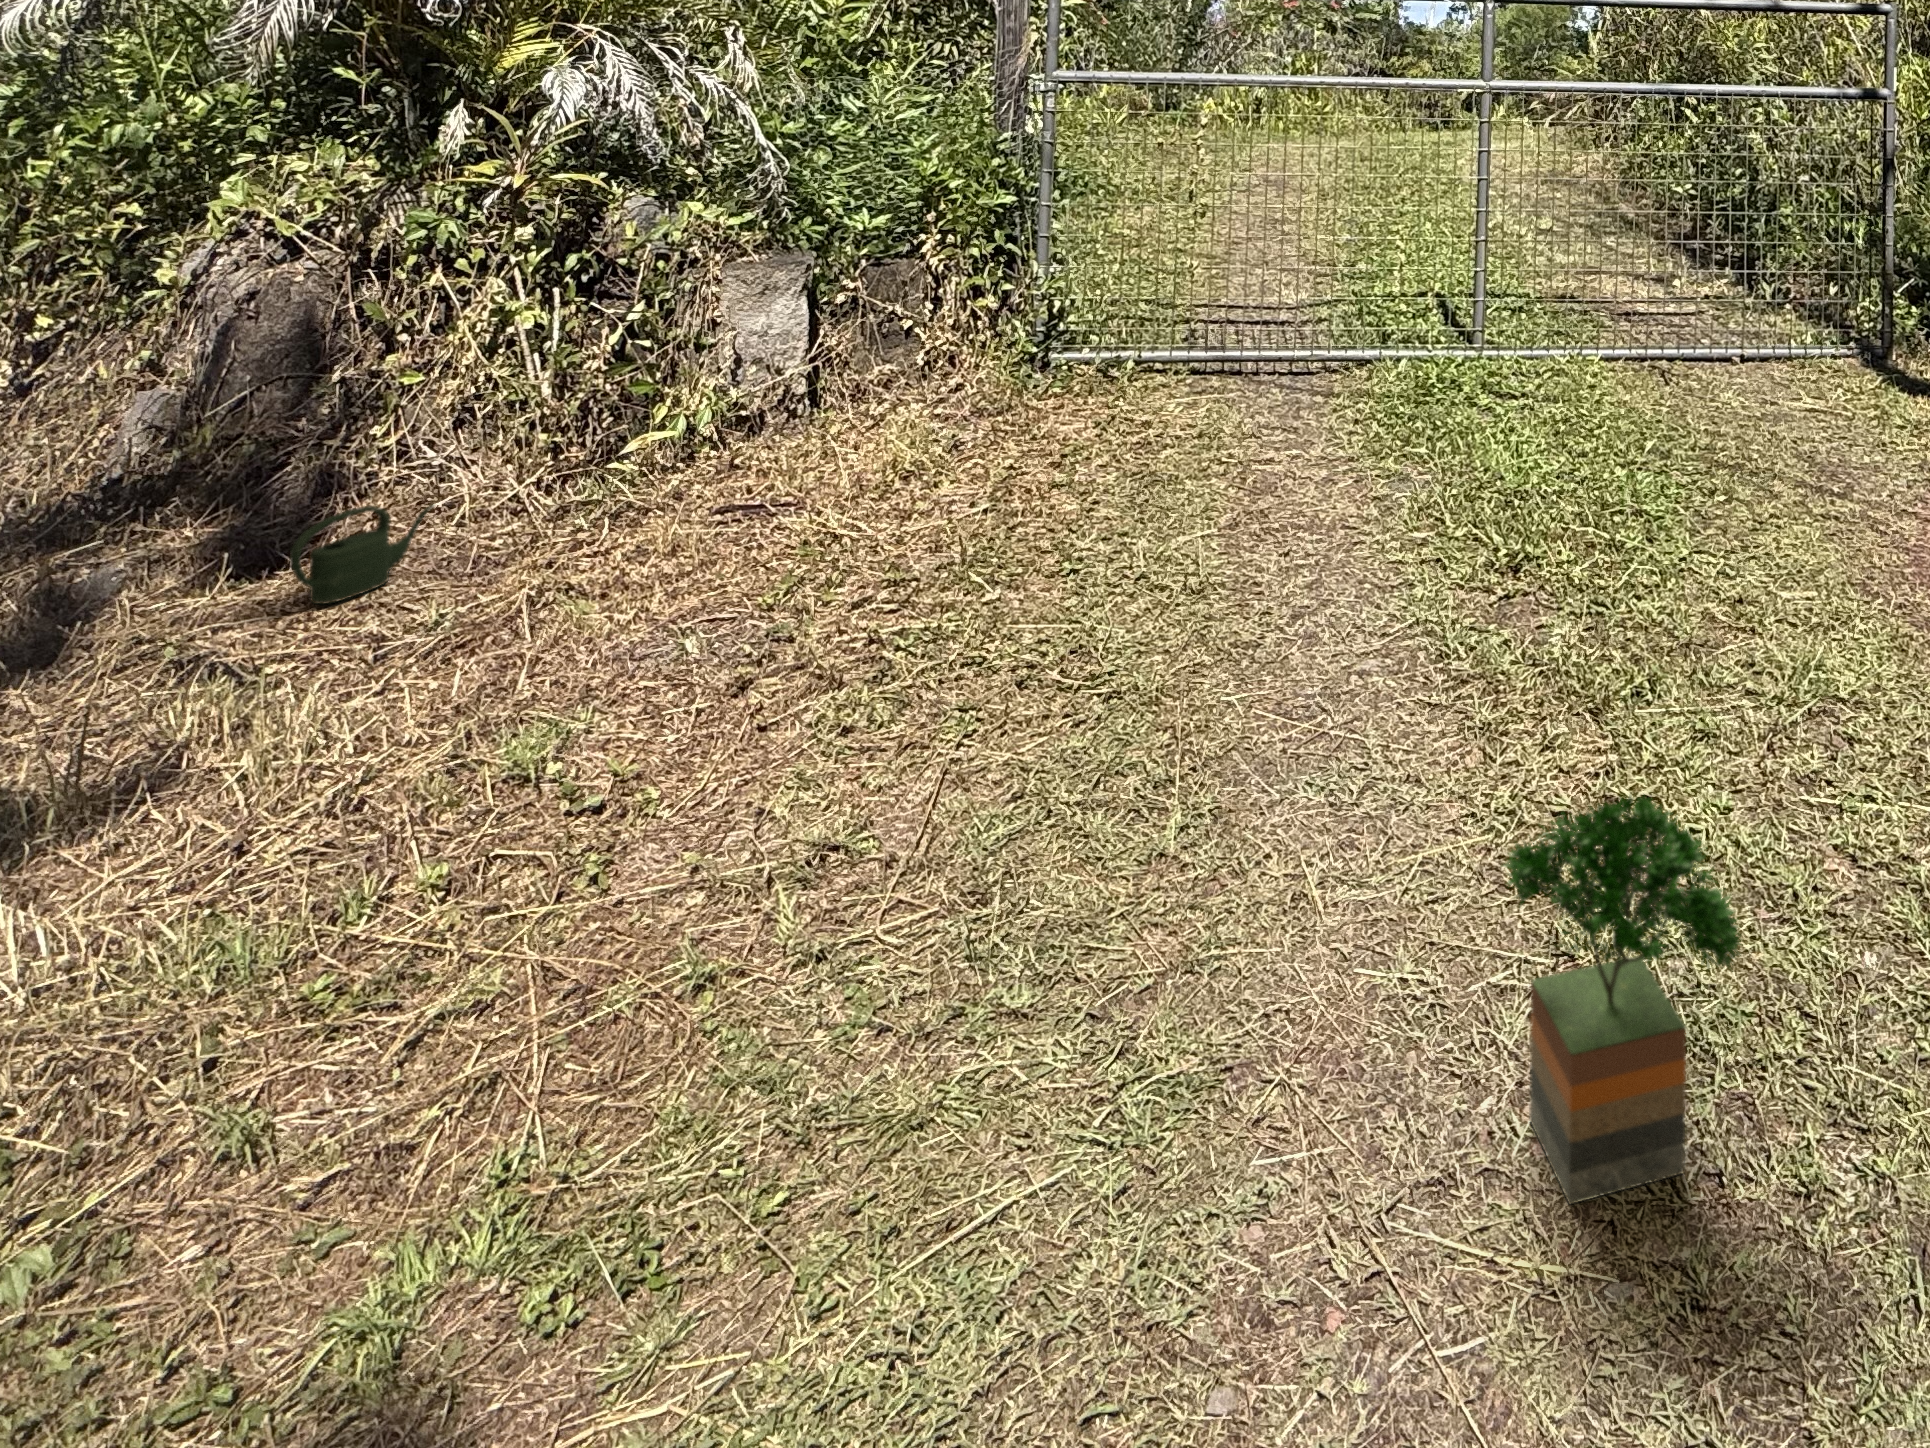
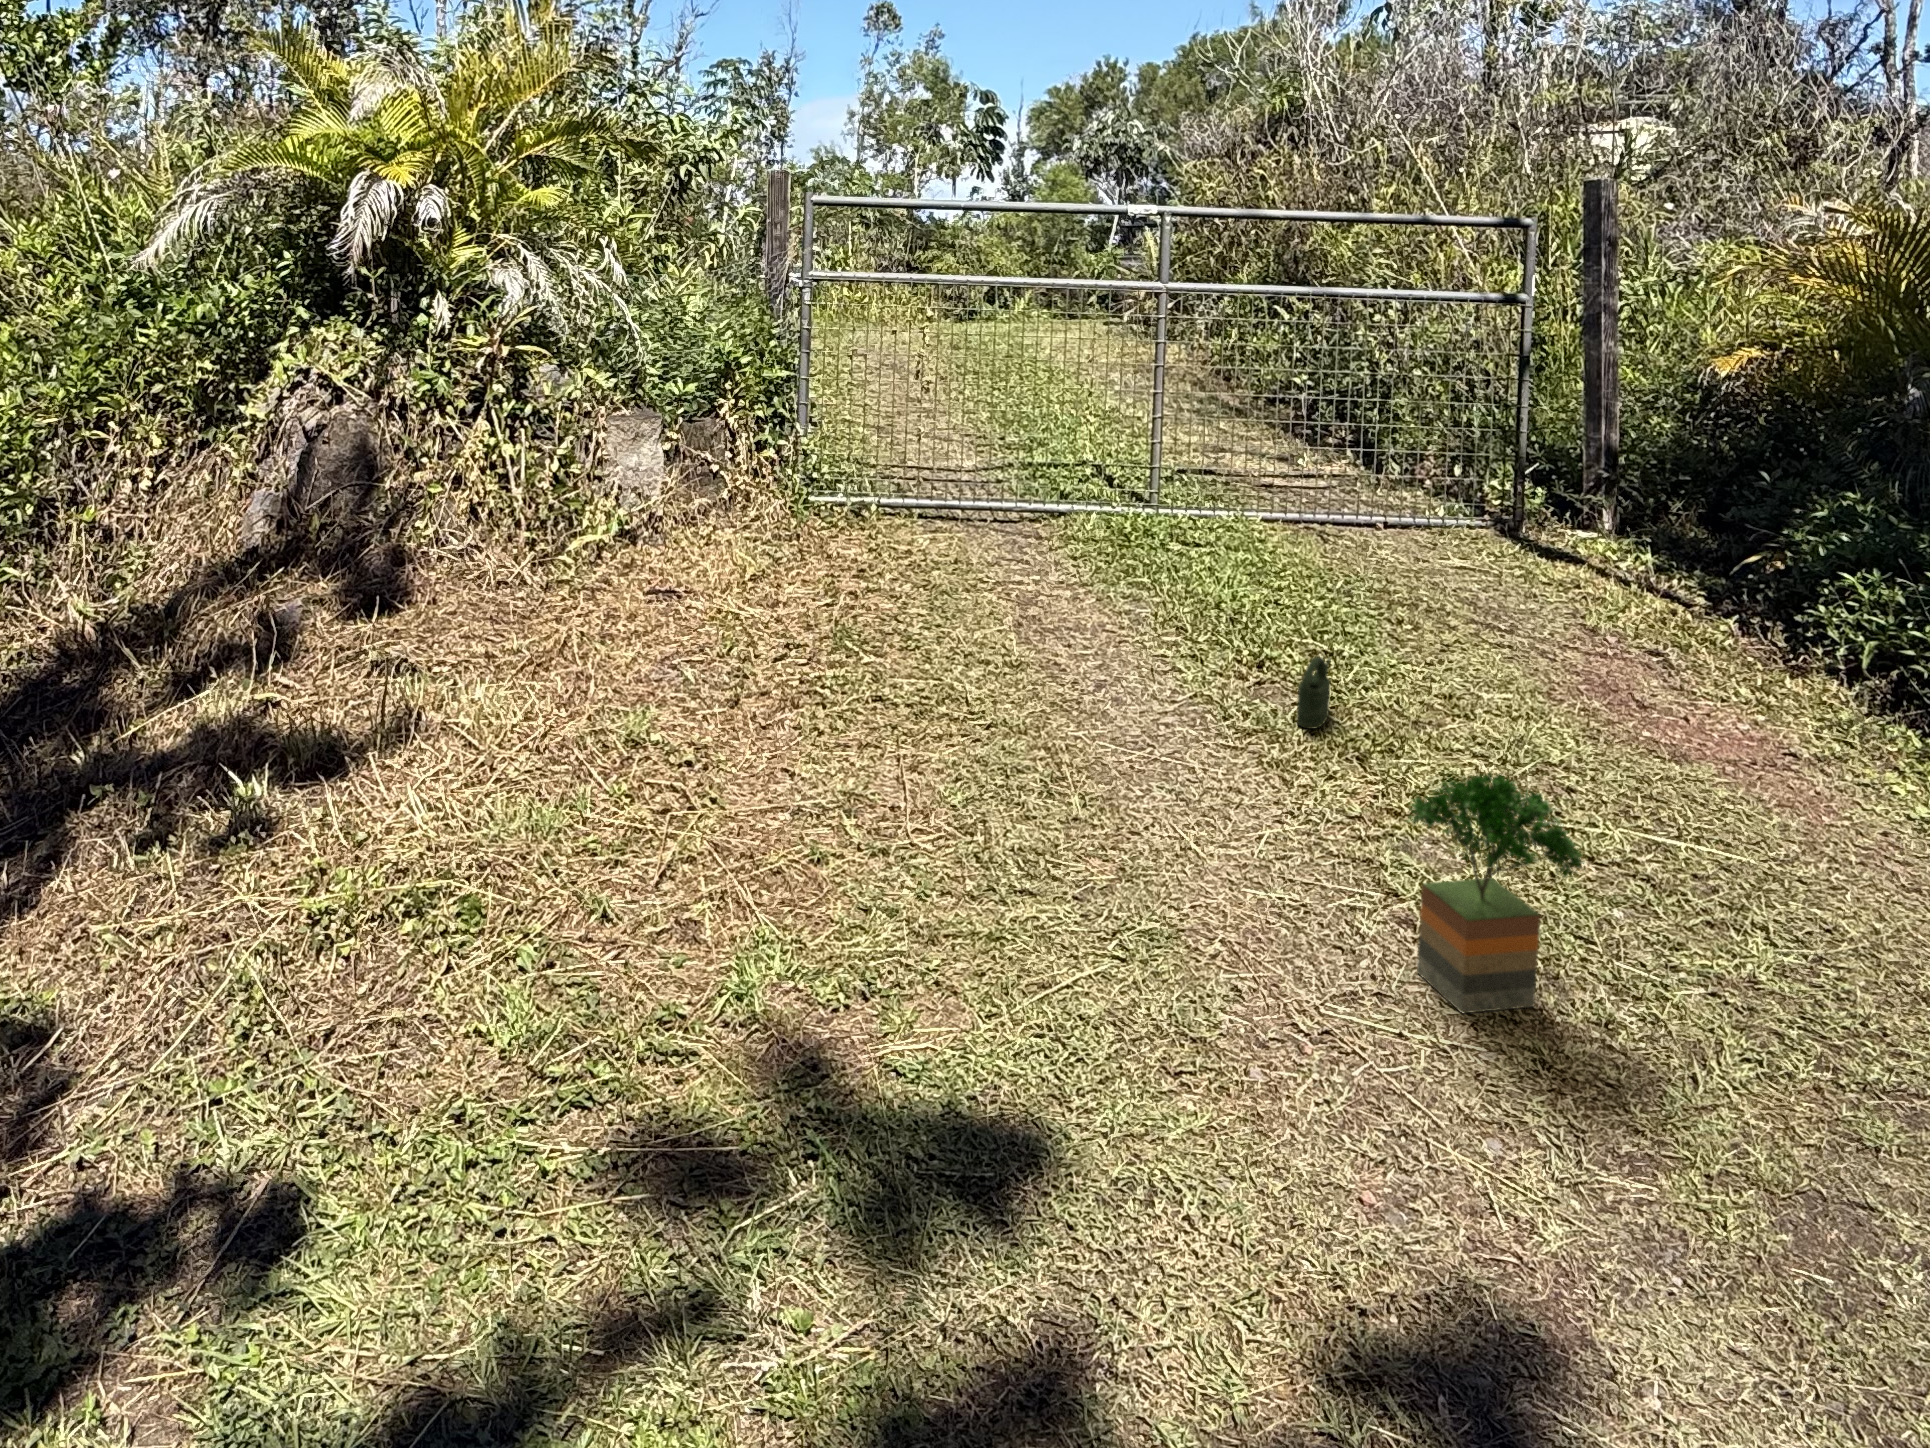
watering can: present [289,505,434,604] -> present [1297,657,1331,729]

